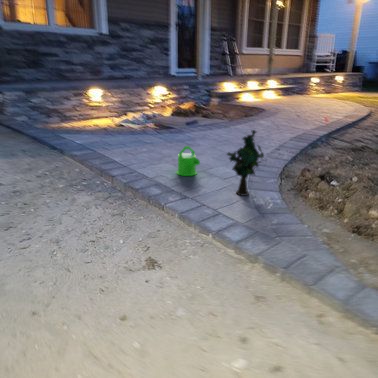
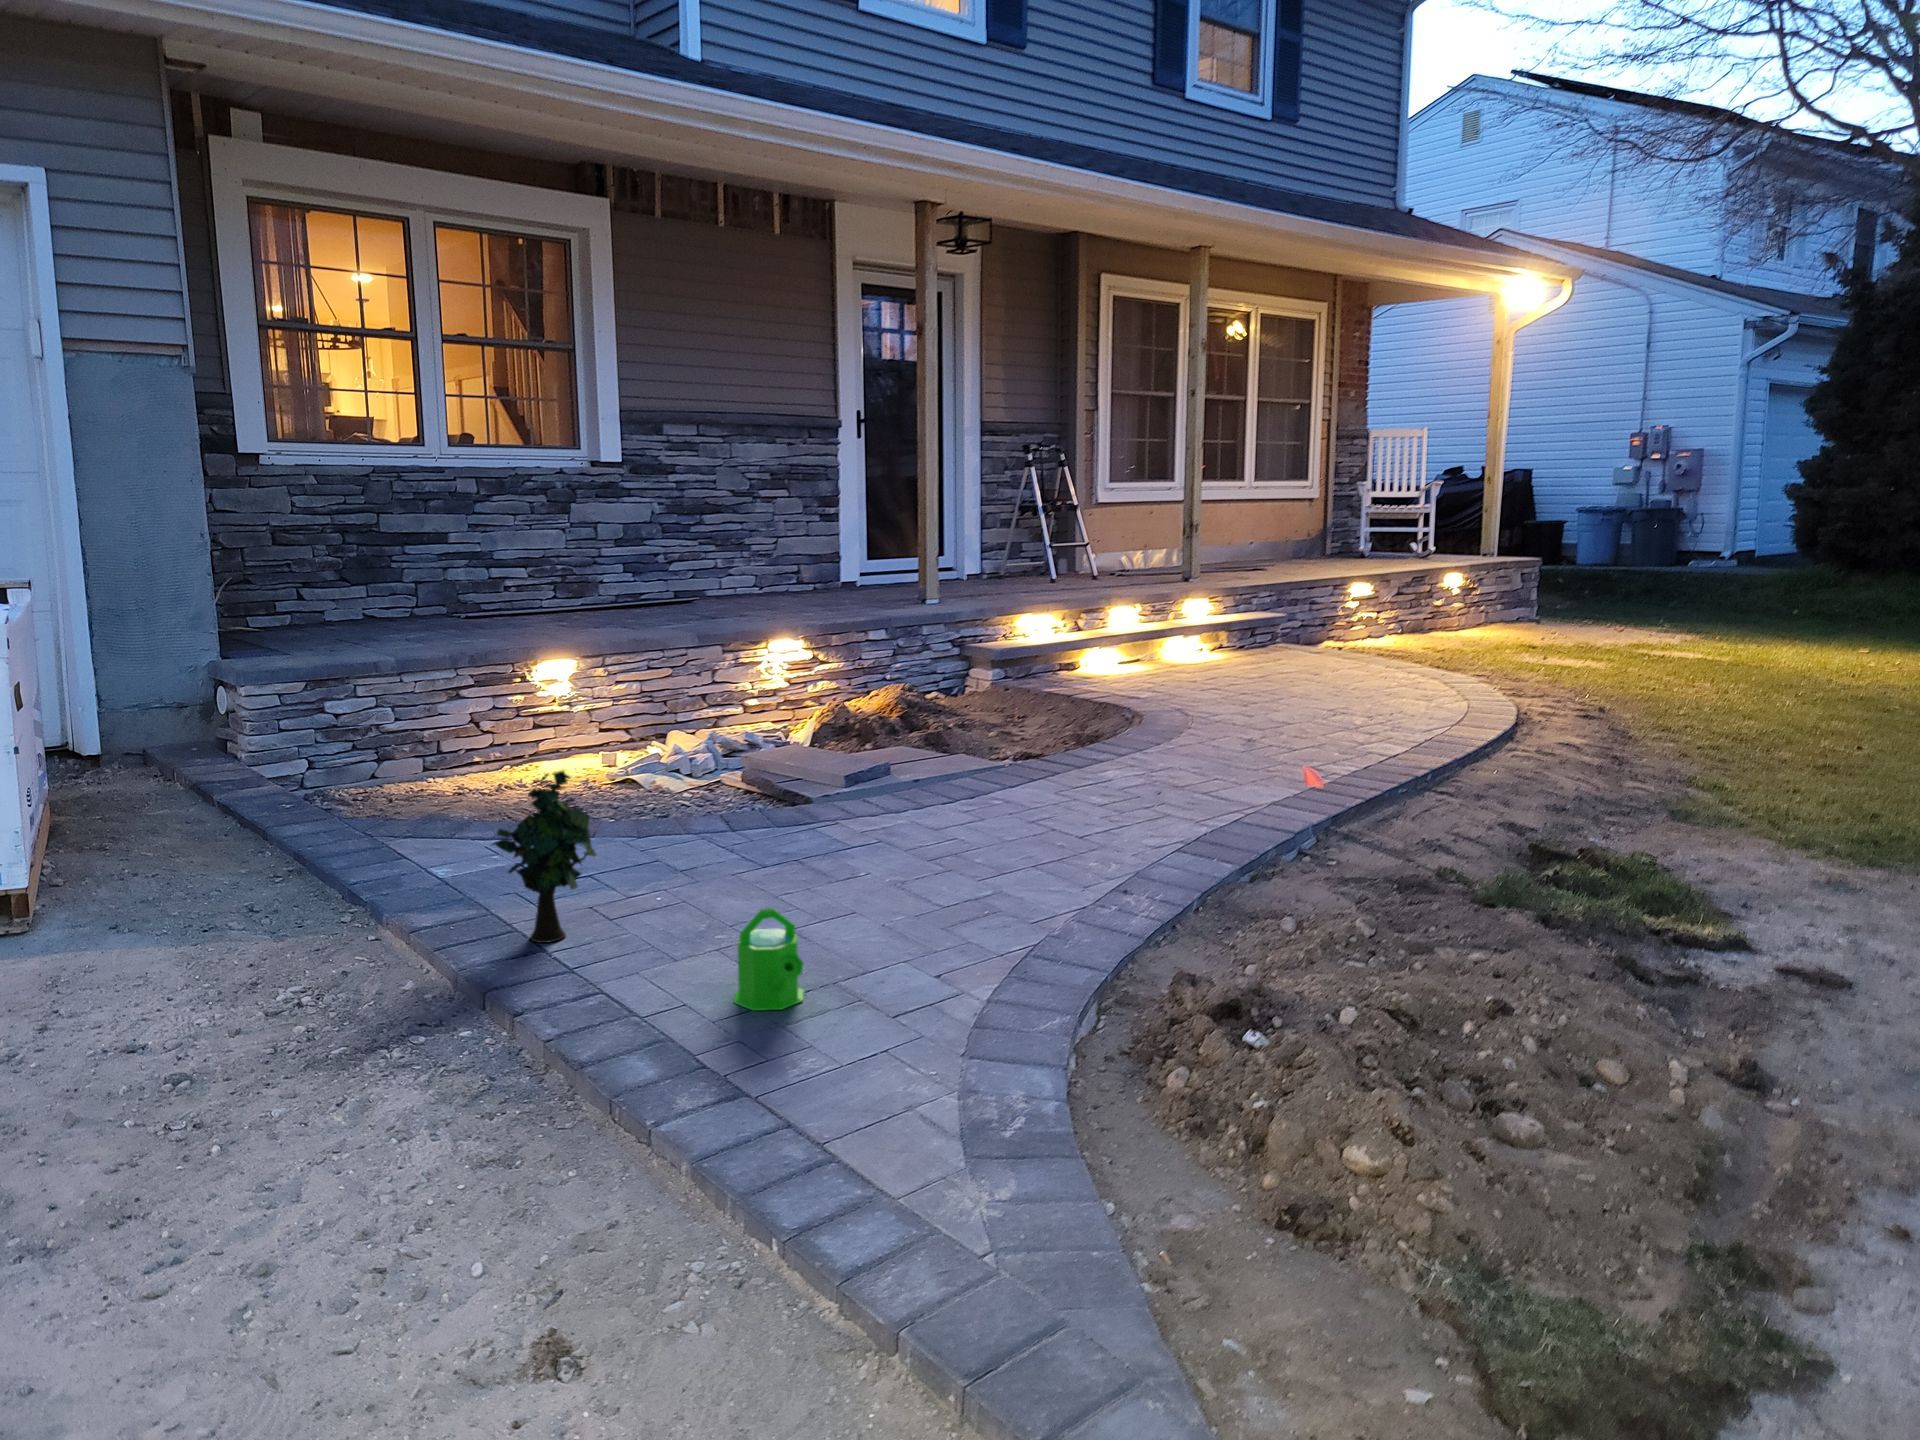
decorative plant: present [227,130,264,196] -> present [493,771,597,943]

